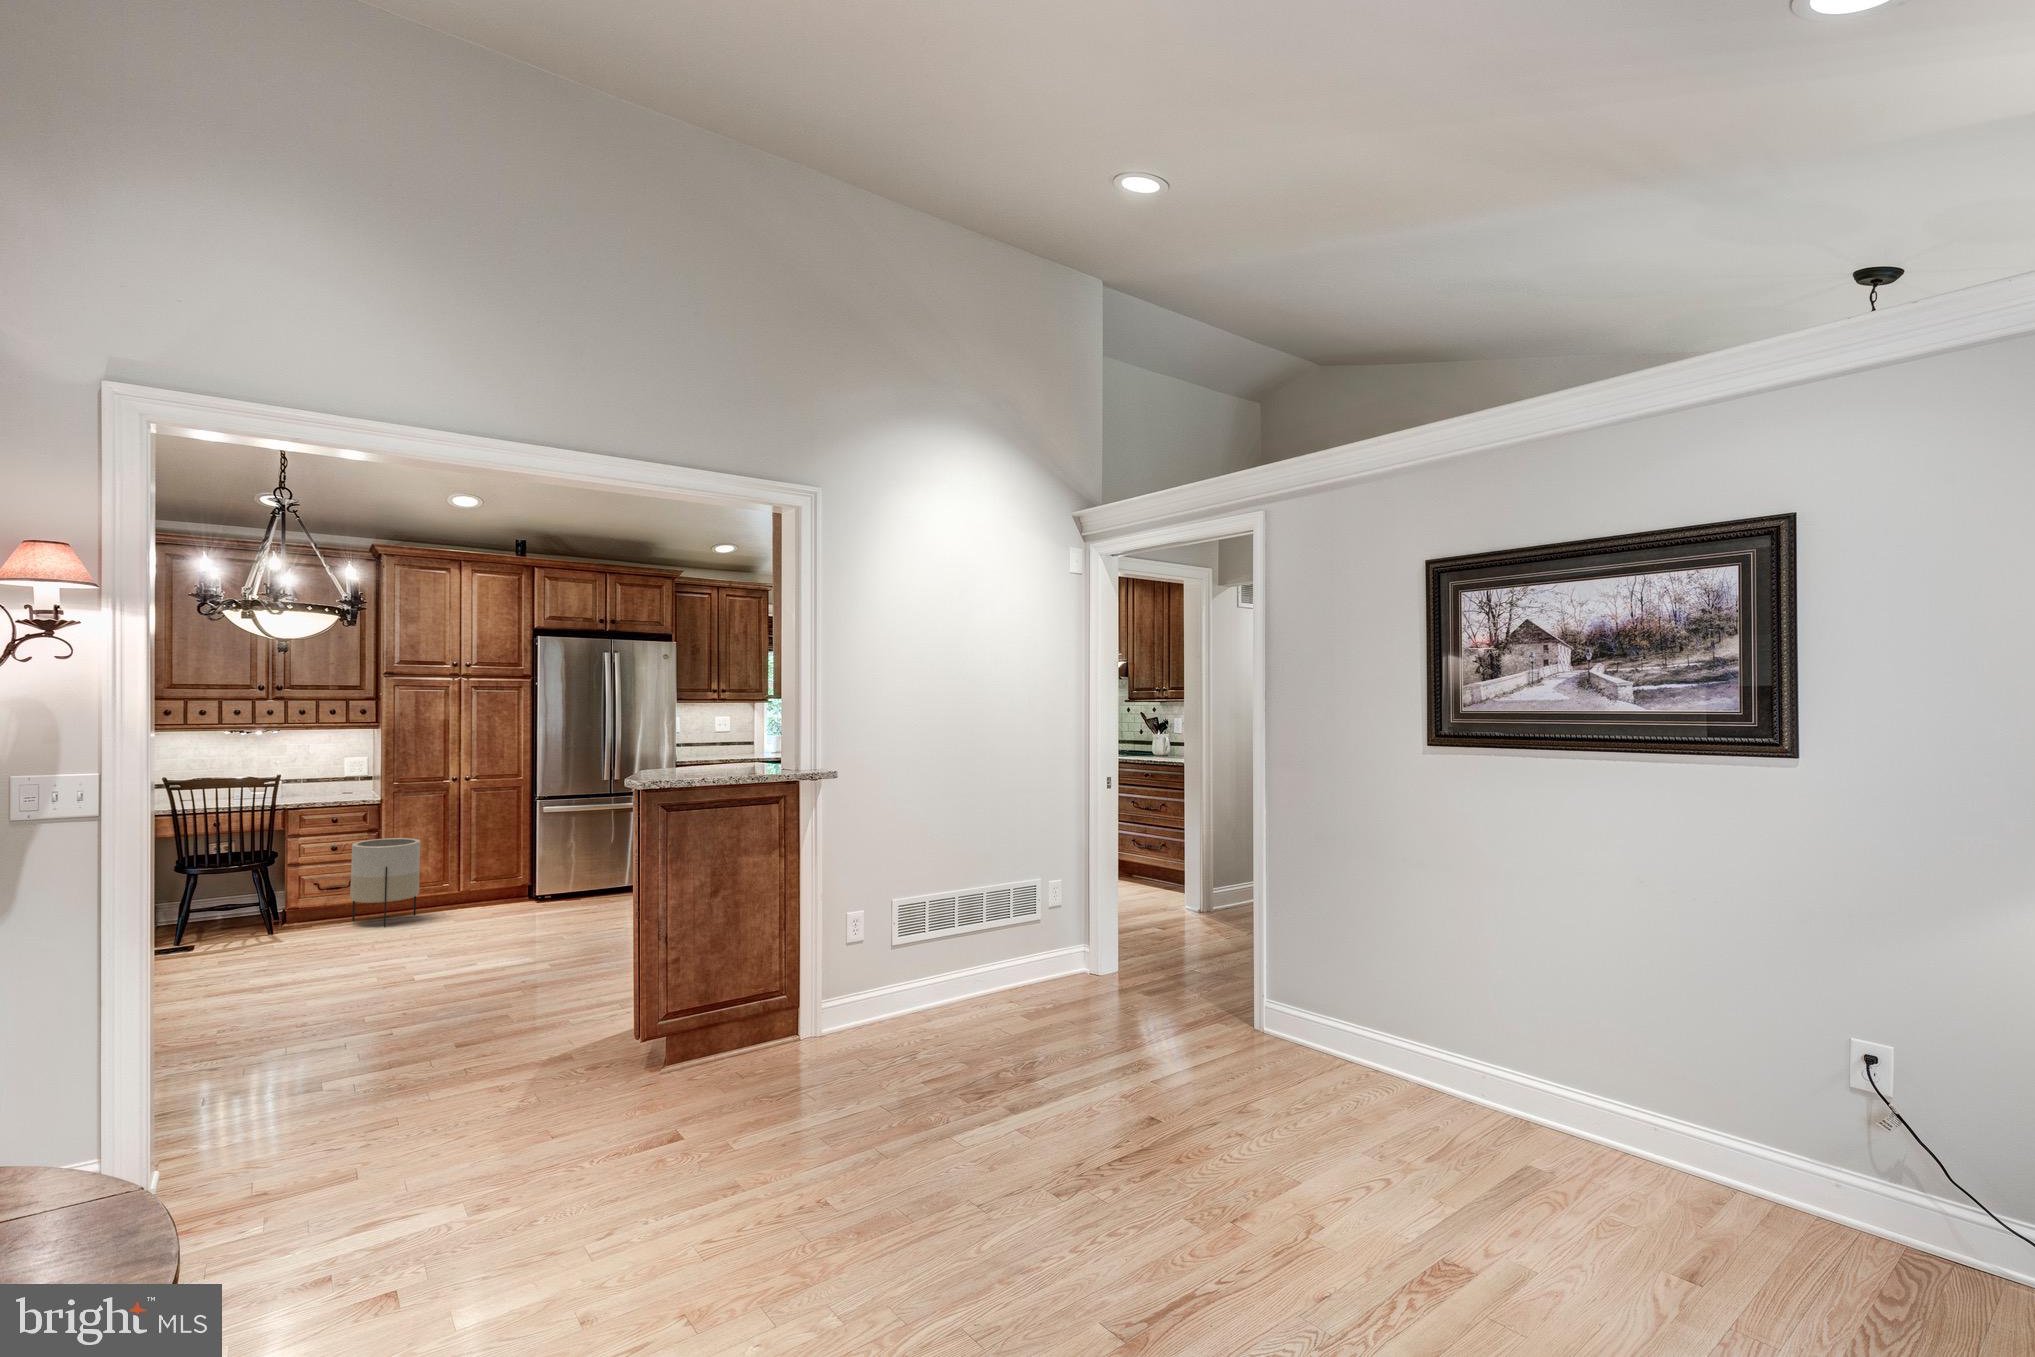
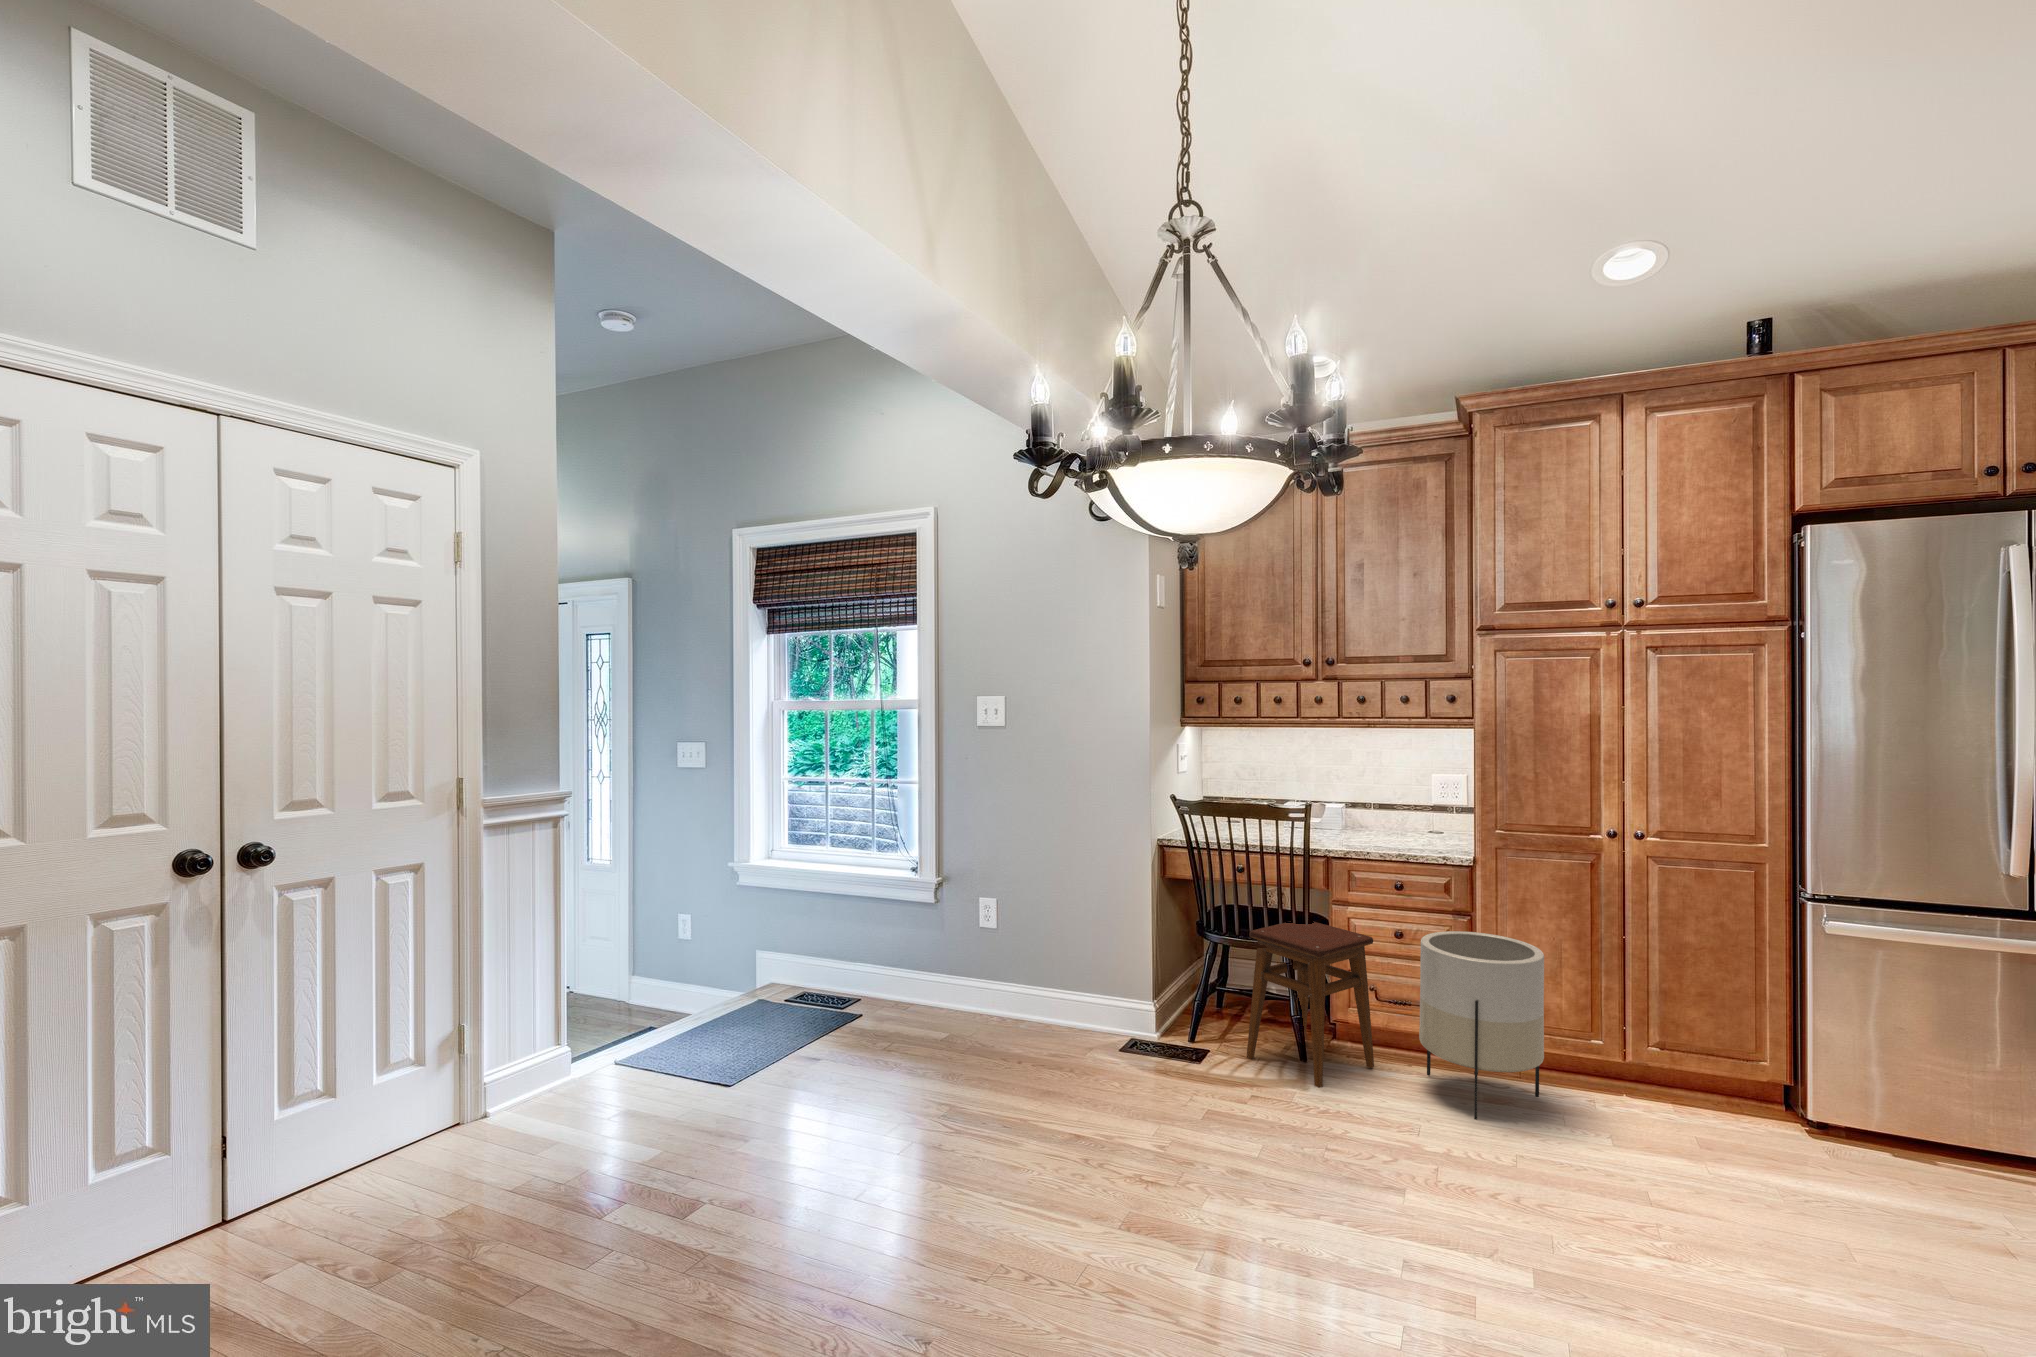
stool: none [232,850,321,937] -> present [1247,922,1374,1088]

